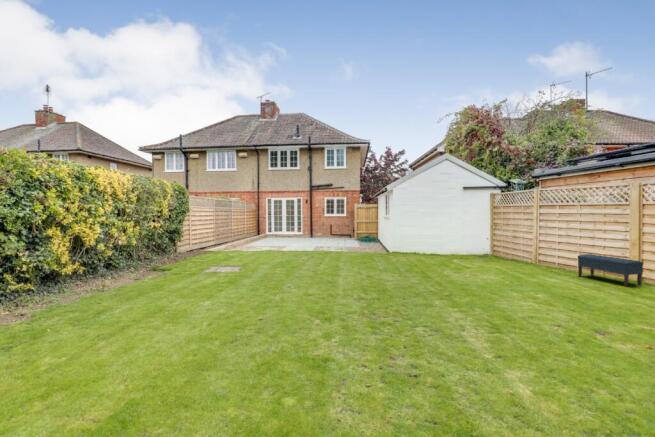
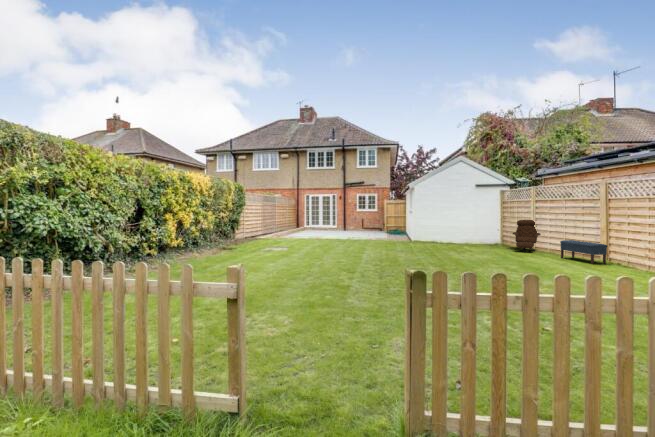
lounge chair: none [511,228,544,268] -> present [513,220,541,252]

